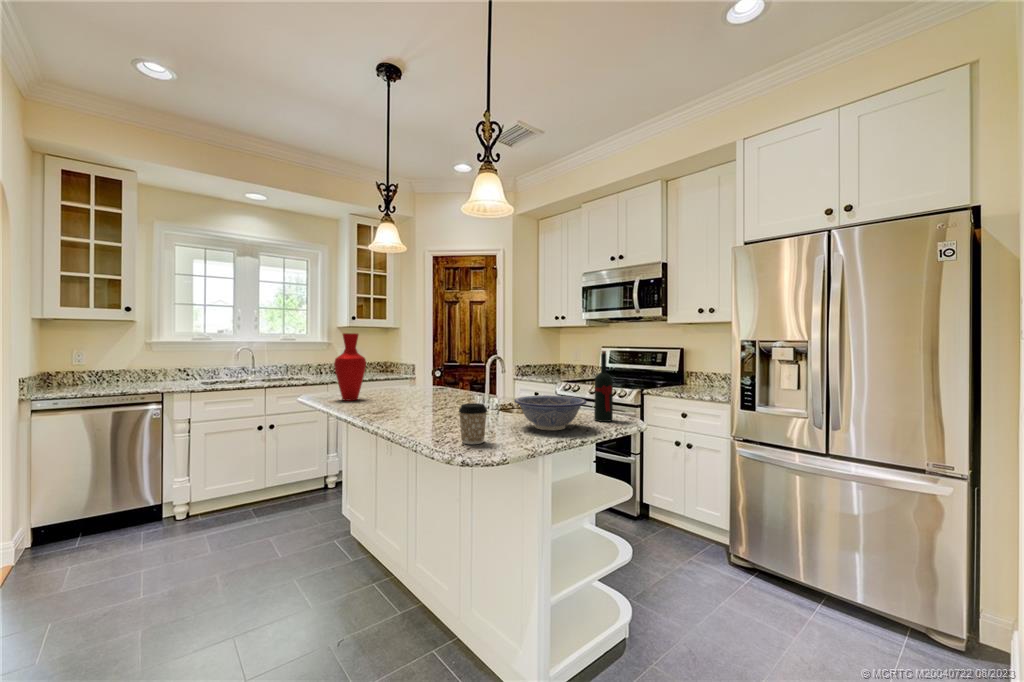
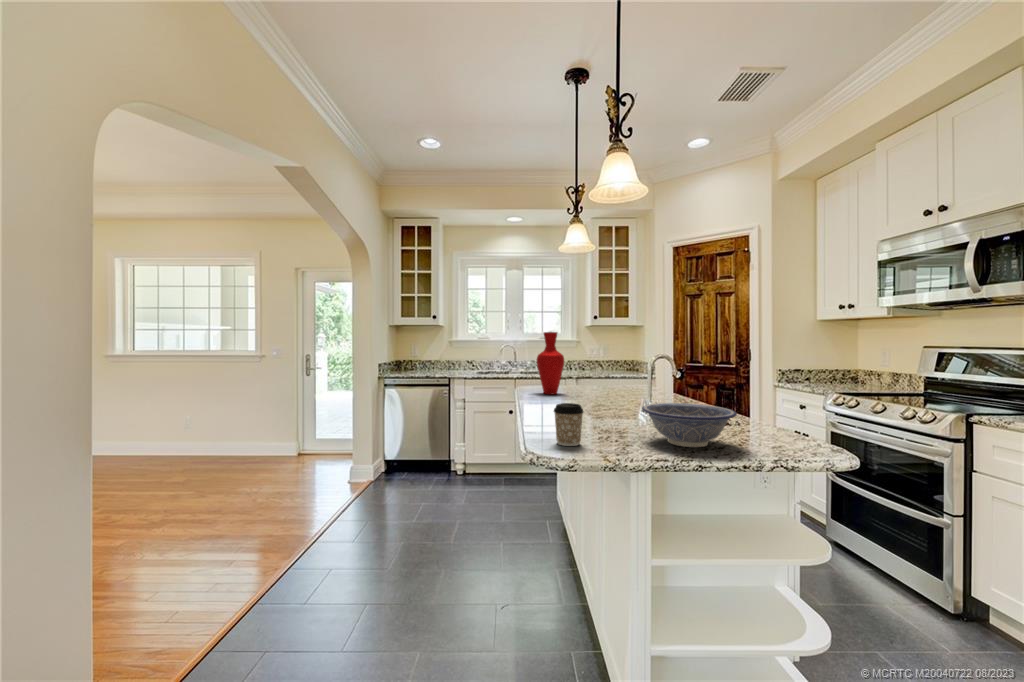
wine bottle: present [594,351,613,422] -> none [773,351,802,449]

